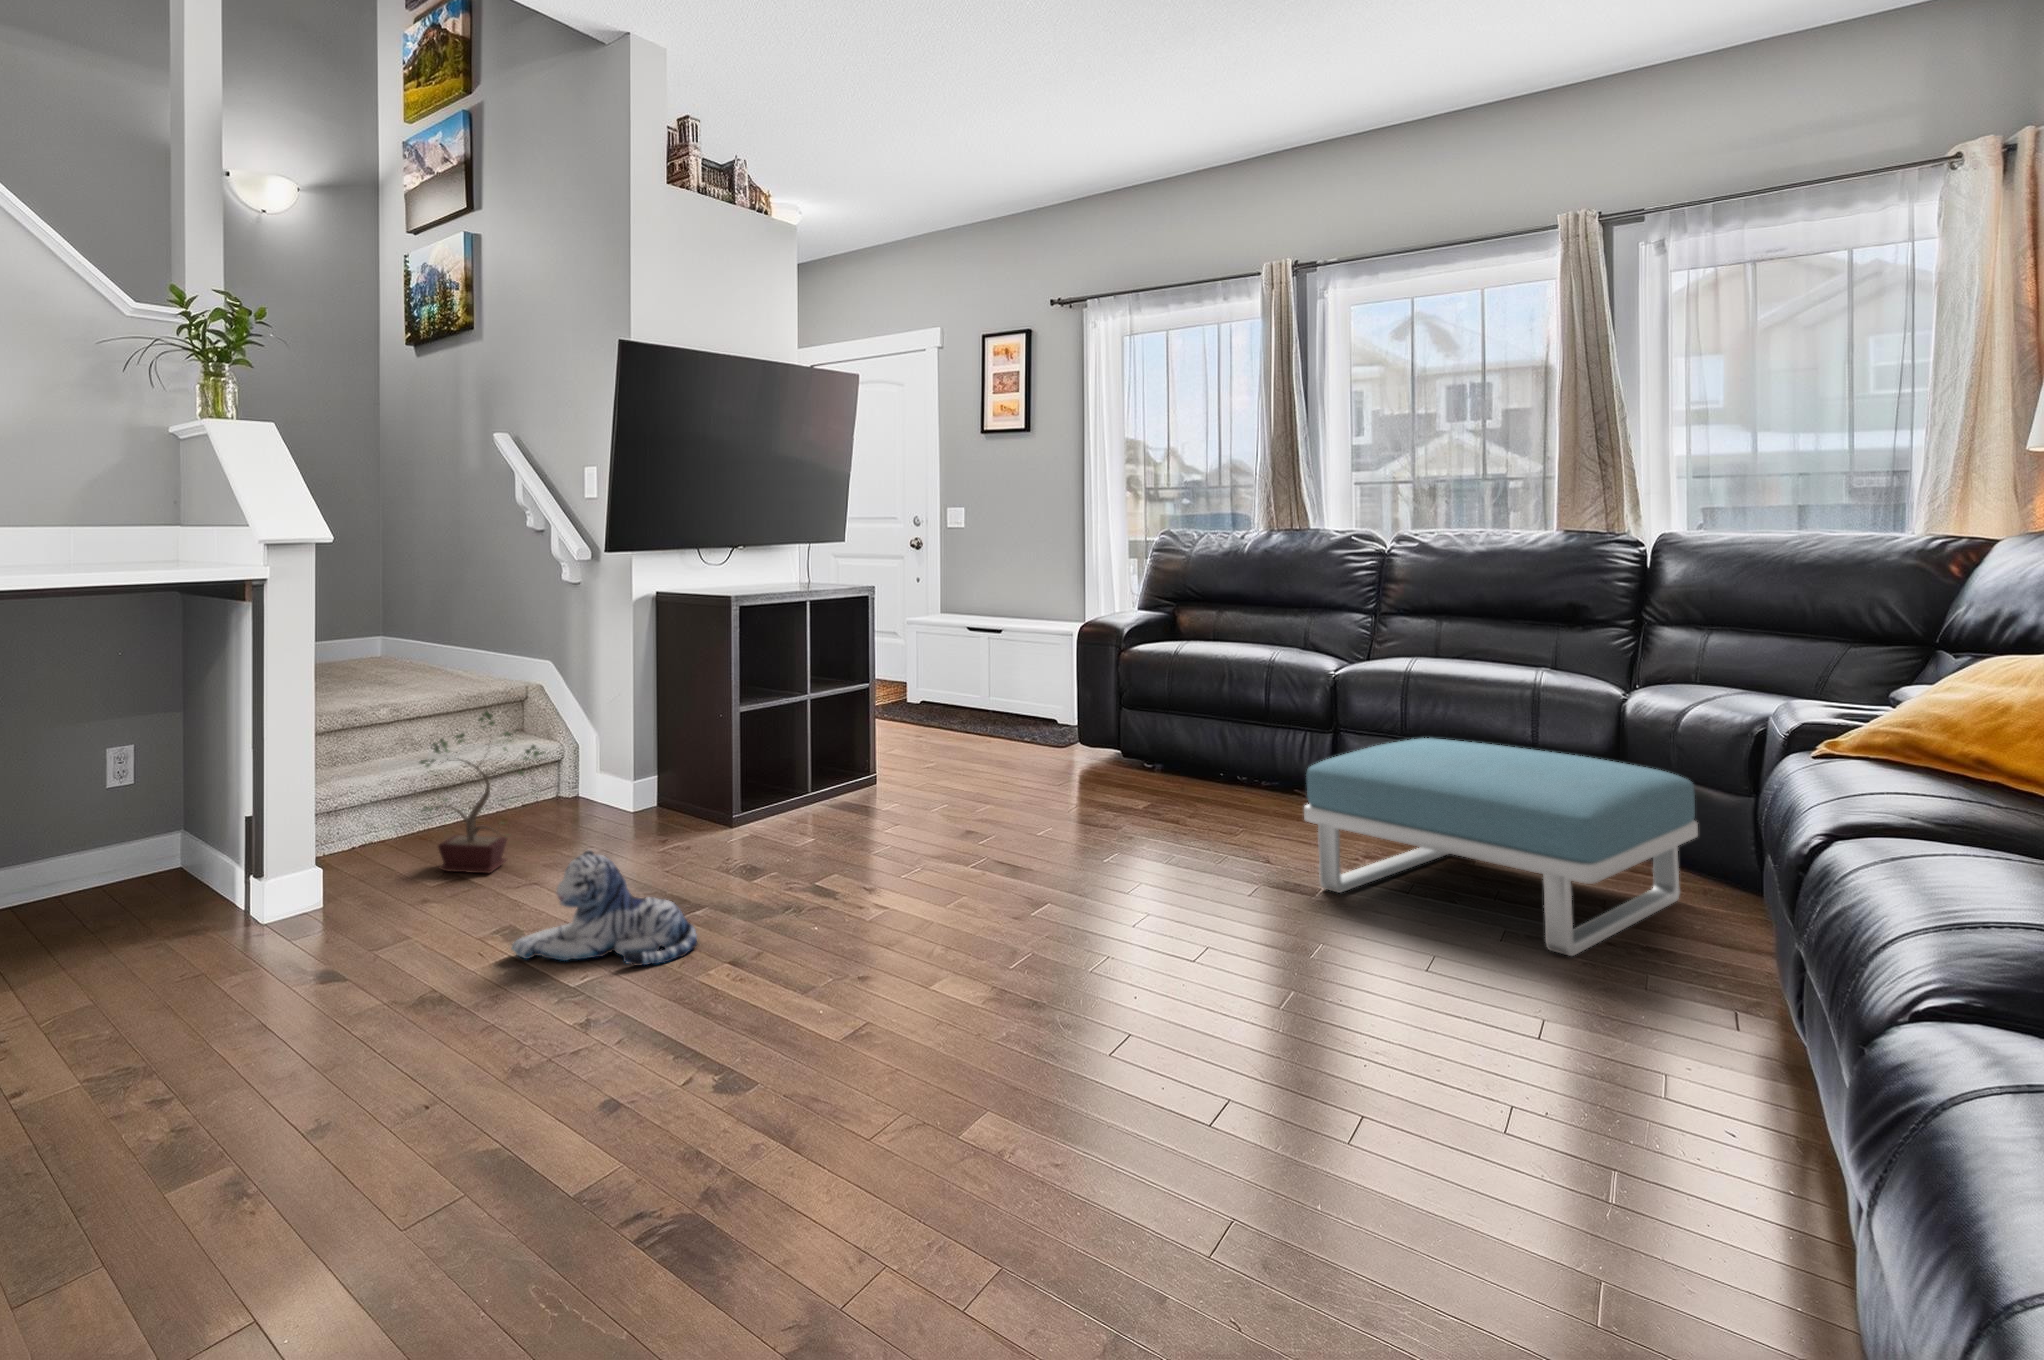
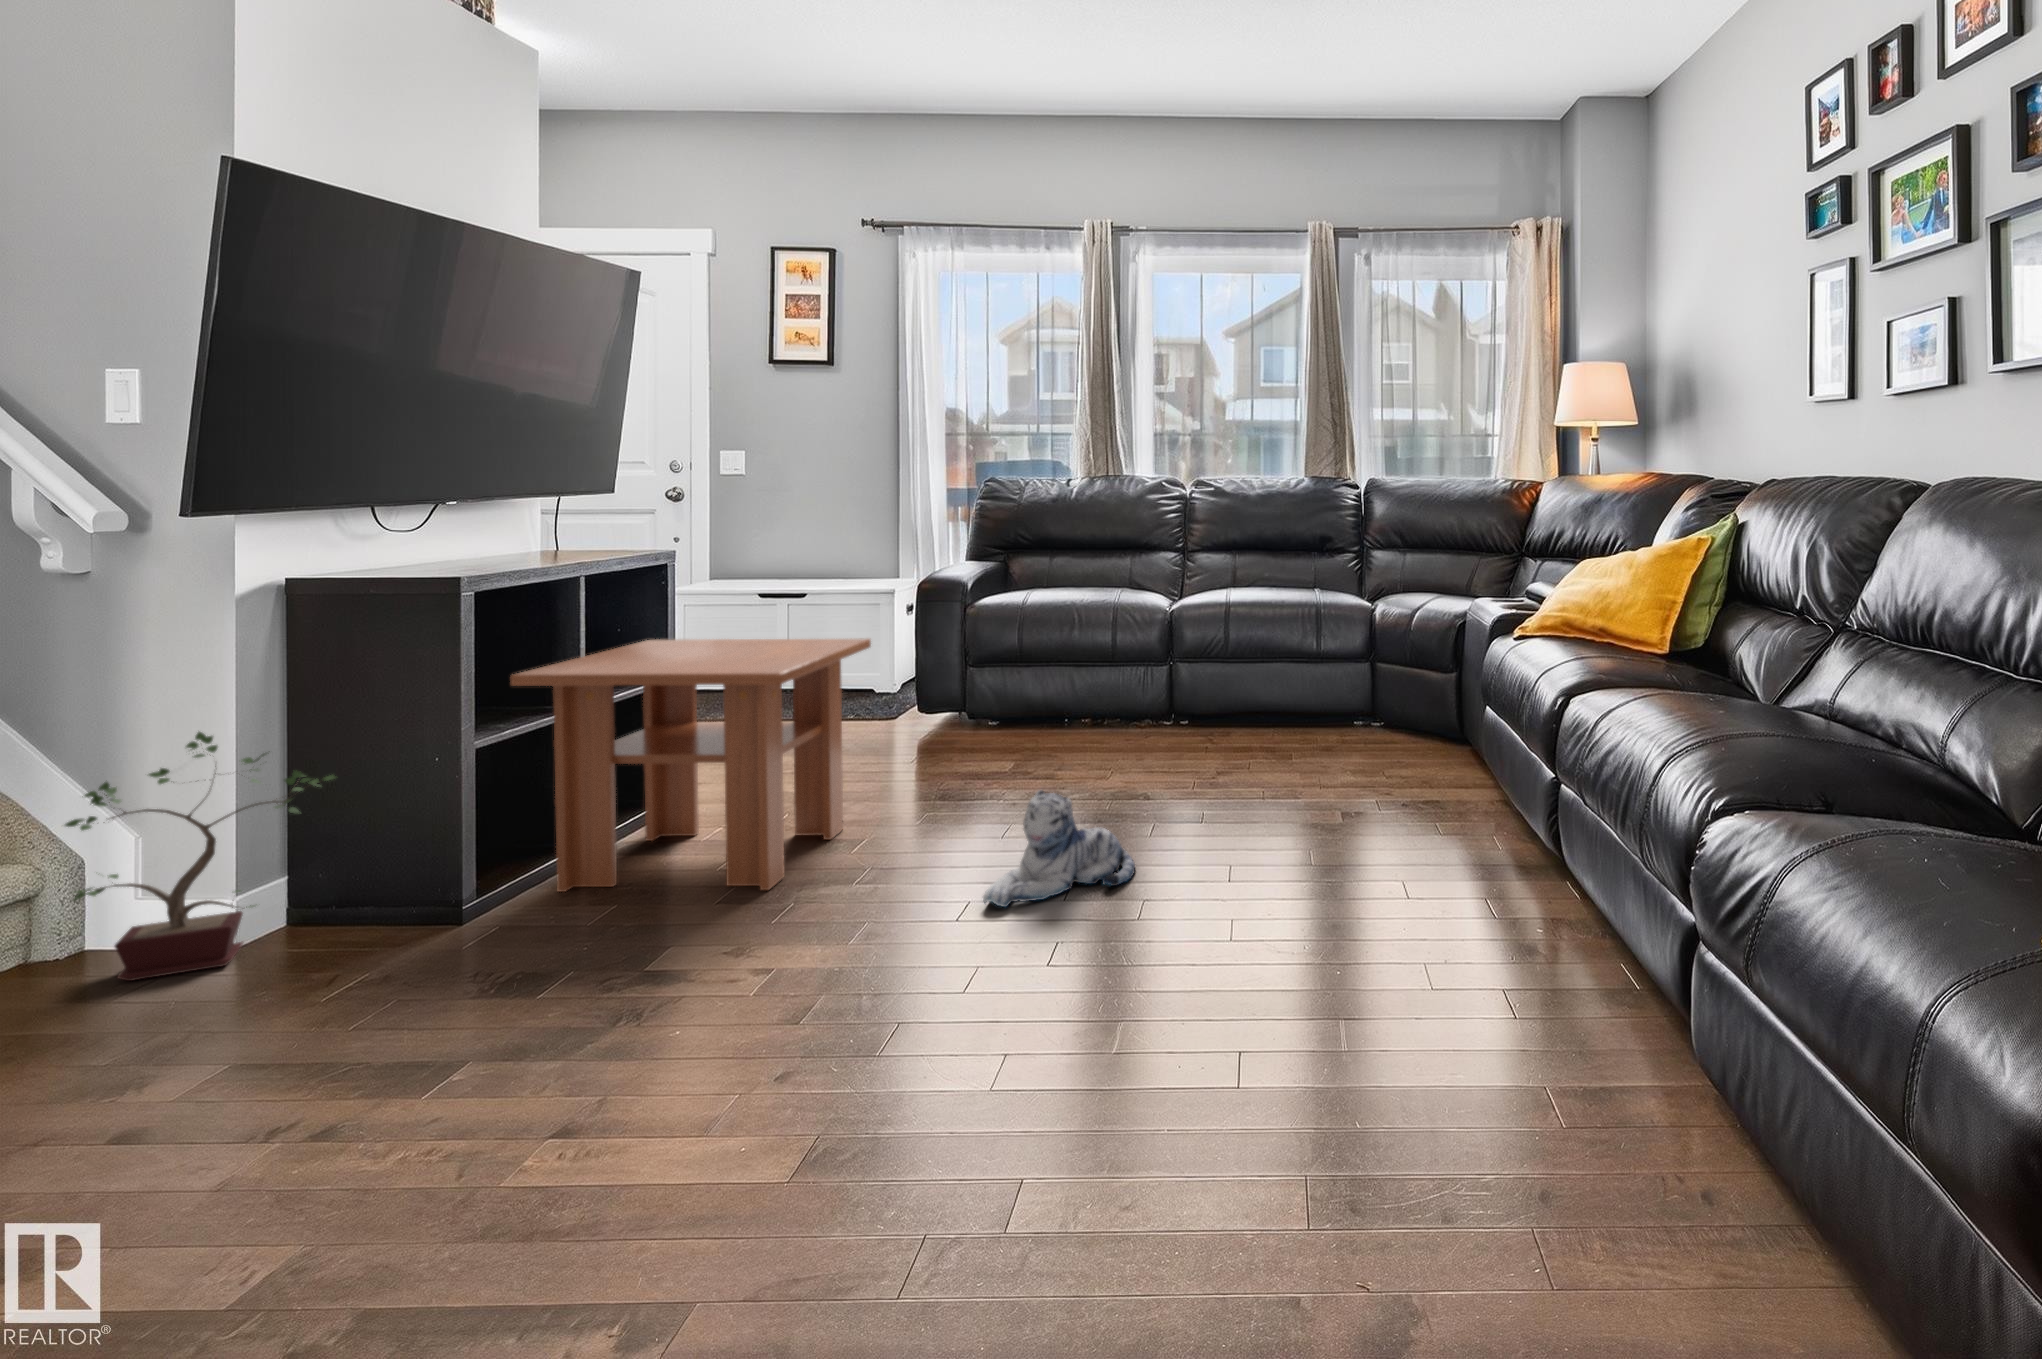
coffee table: none [661,669,951,901] -> present [510,638,871,892]
footstool: present [1304,738,1698,956] -> none [1194,654,1434,799]
plush toy: present [512,850,697,965] -> present [983,790,1135,907]

